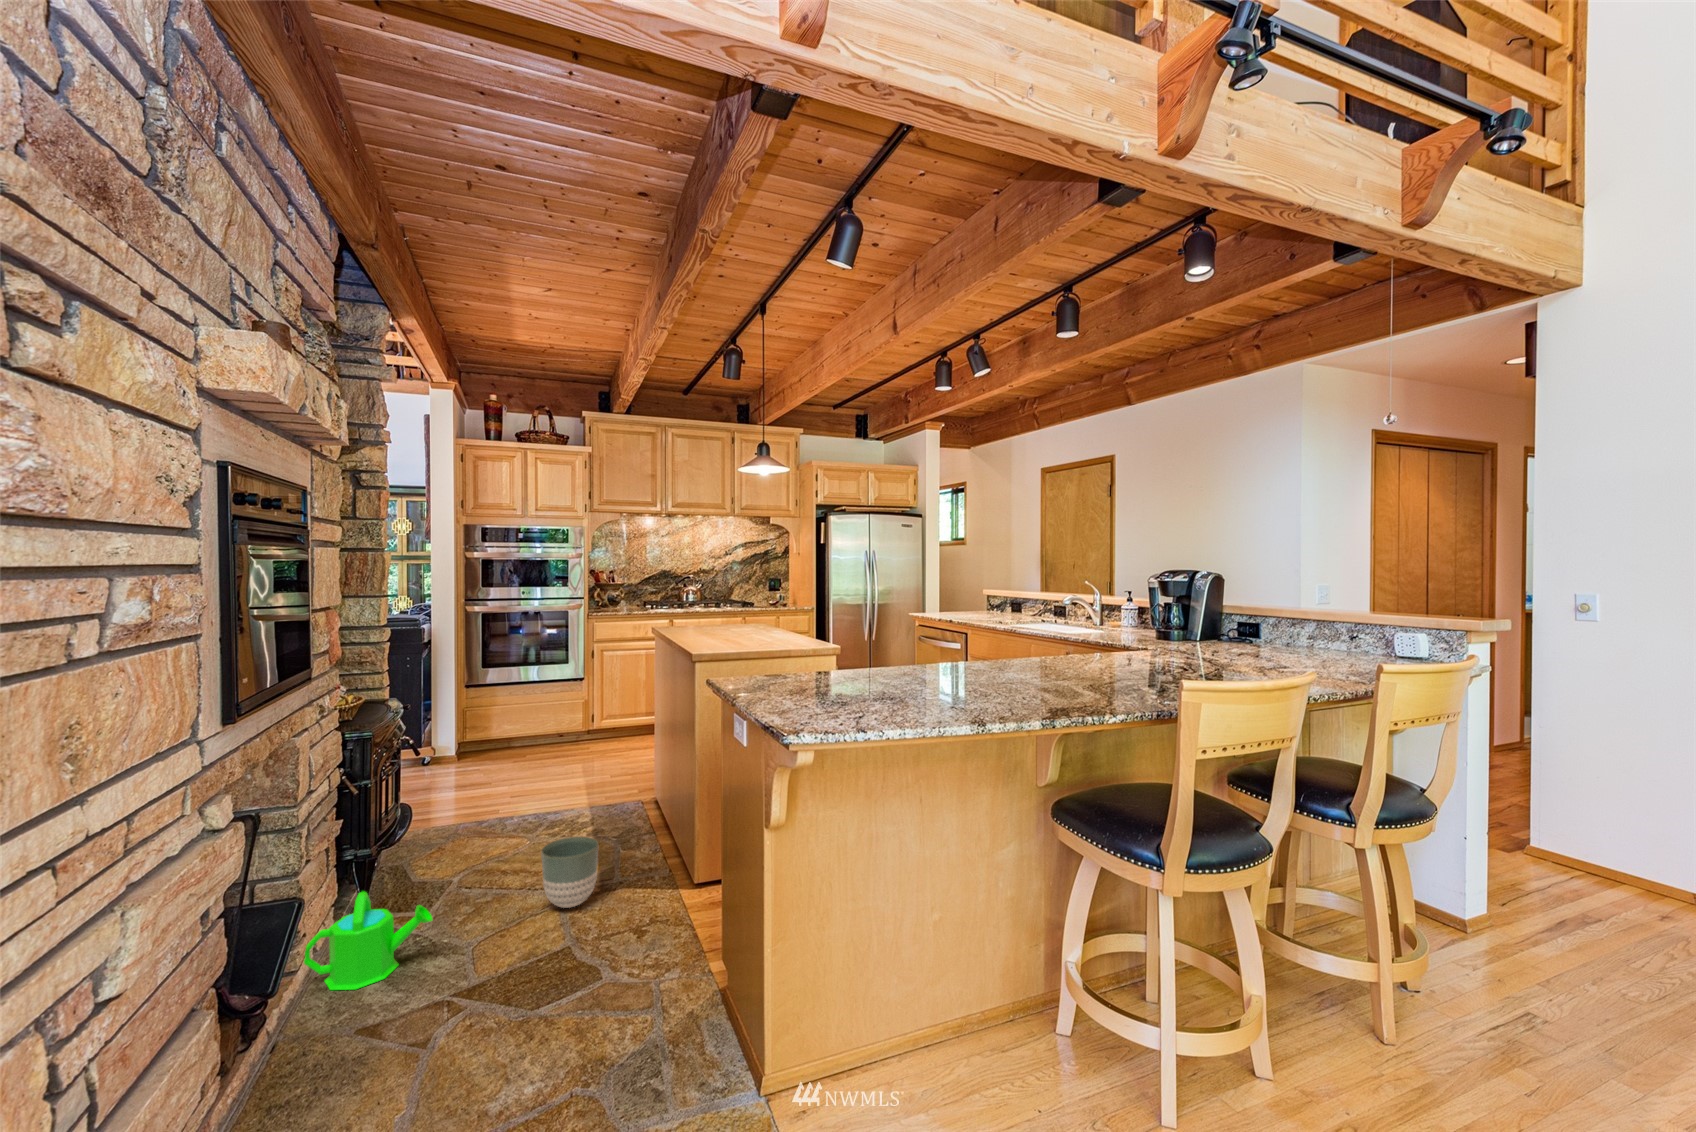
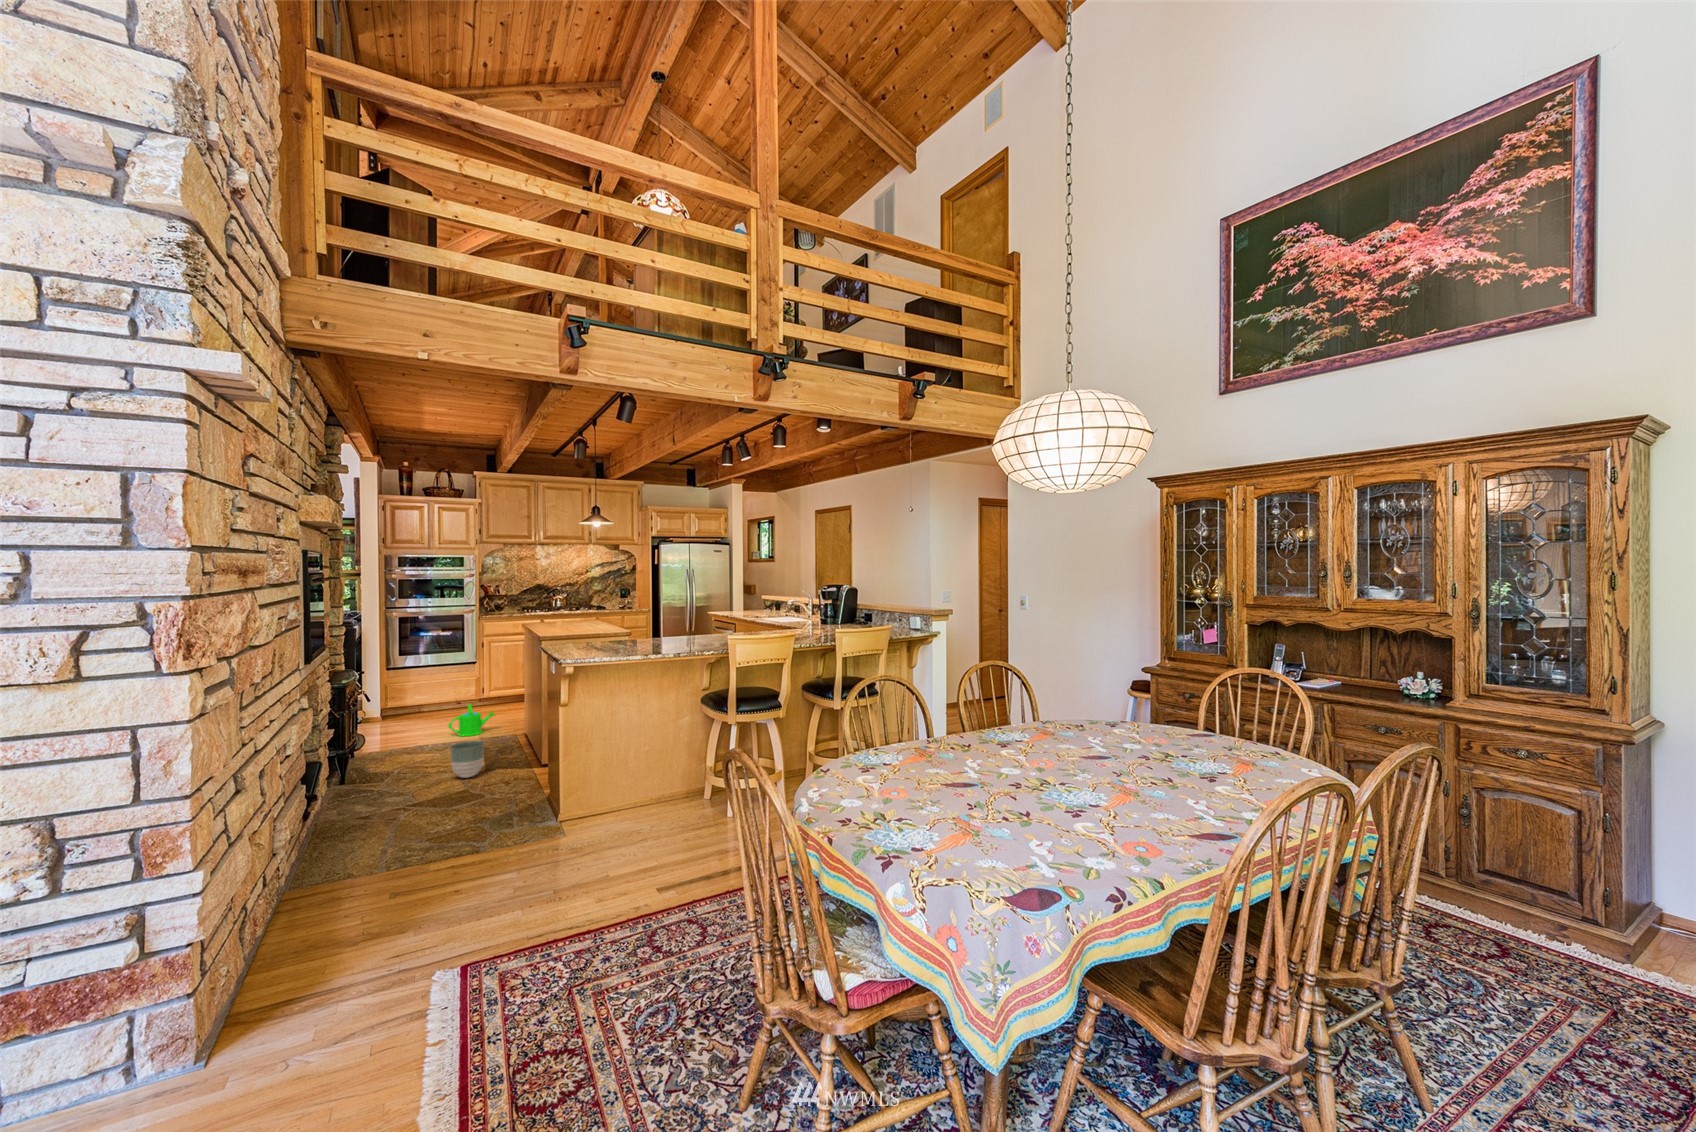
watering can: present [304,892,433,990] -> present [448,704,494,736]

